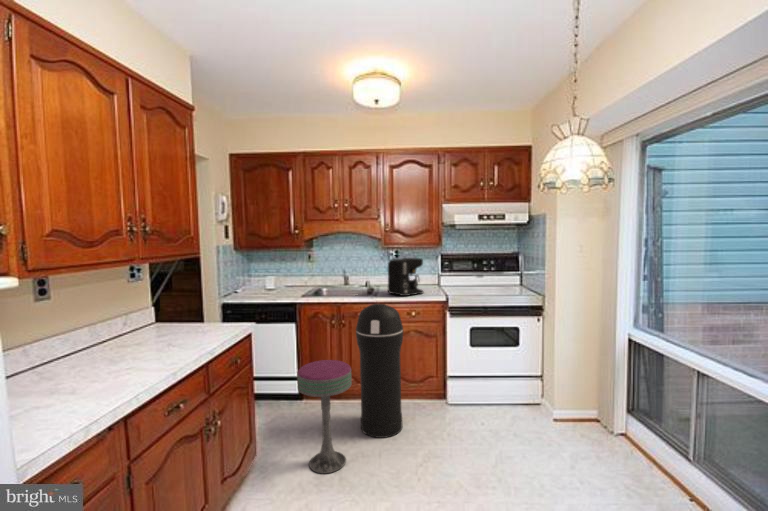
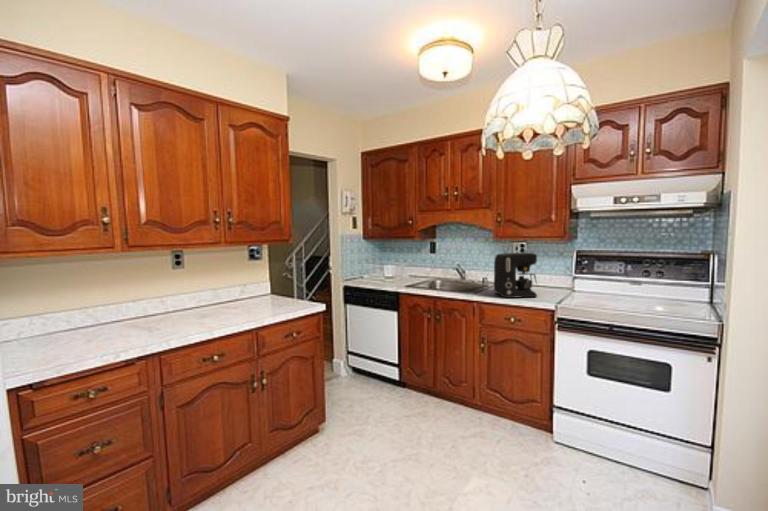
trash can: present [356,304,403,438] -> none [424,301,479,453]
bar stool: present [297,360,352,474] -> none [343,351,398,466]

